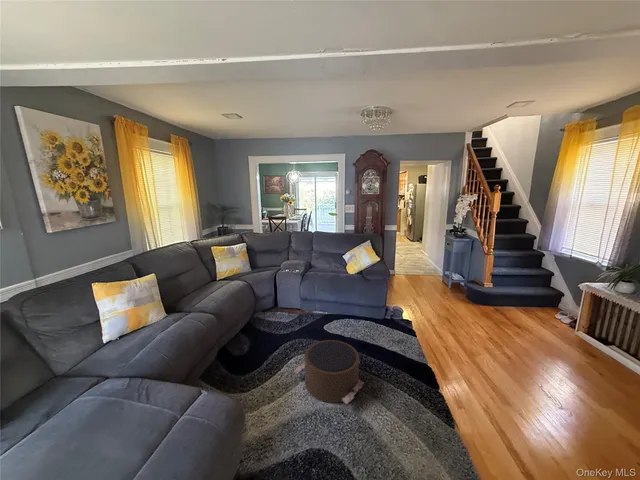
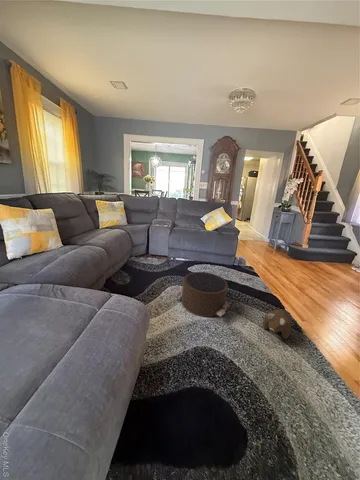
plush toy: none [401,394,436,435] -> present [263,310,291,339]

